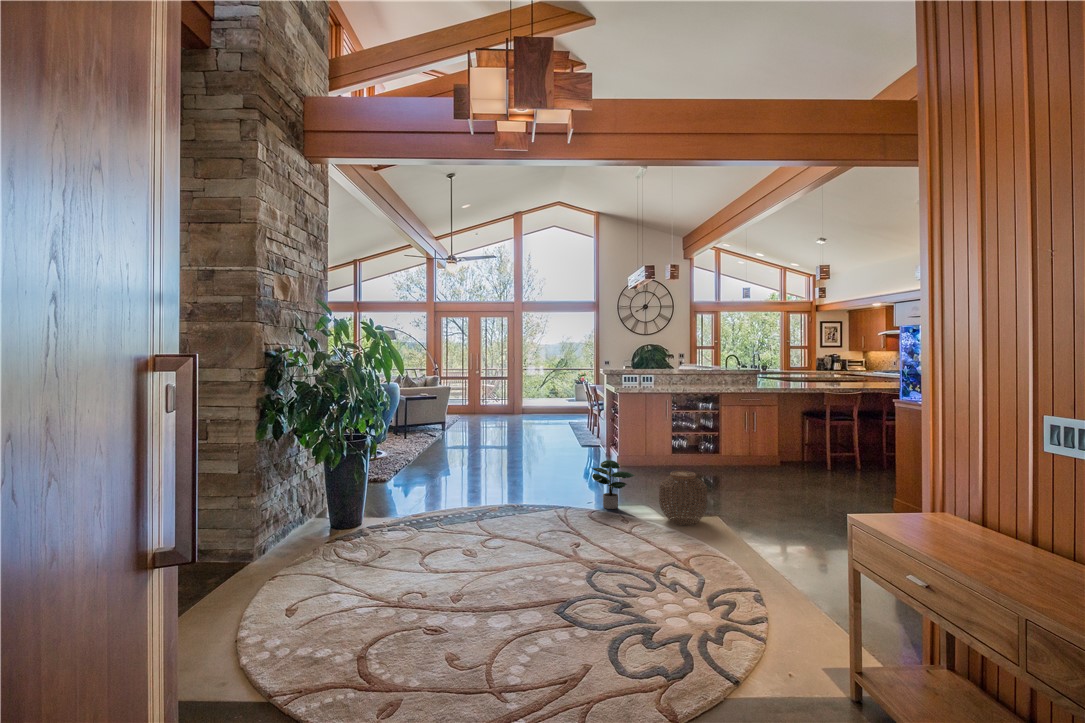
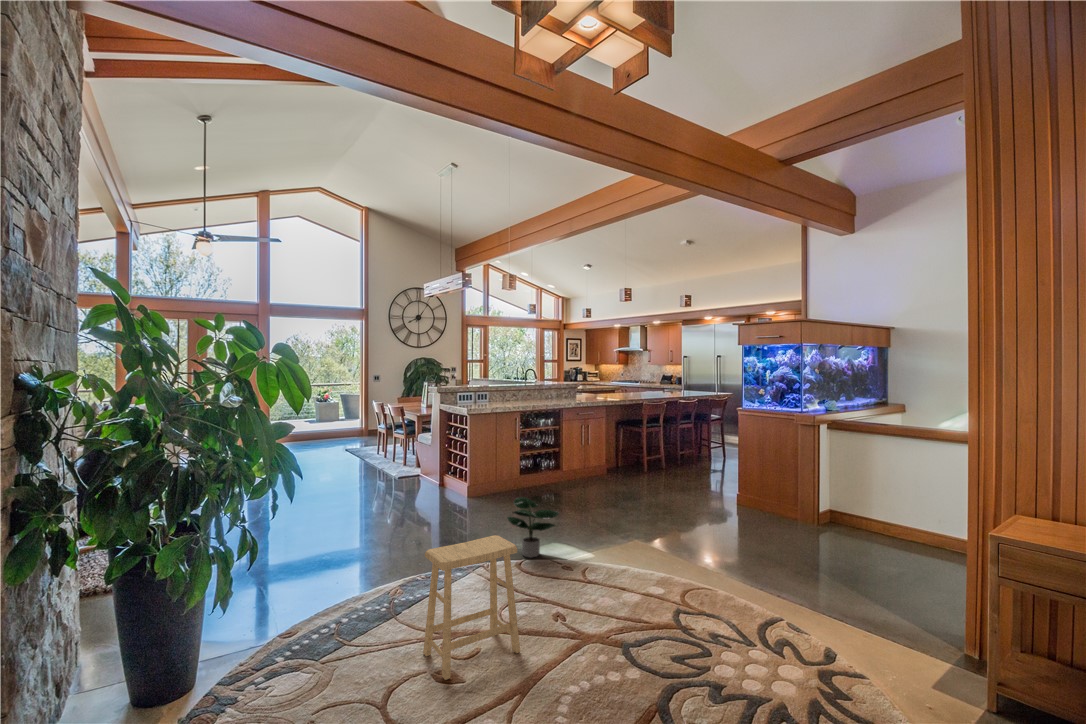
footstool: none [467,470,526,552] -> present [423,535,520,680]
woven basket: present [659,471,707,525] -> none [596,501,648,563]

